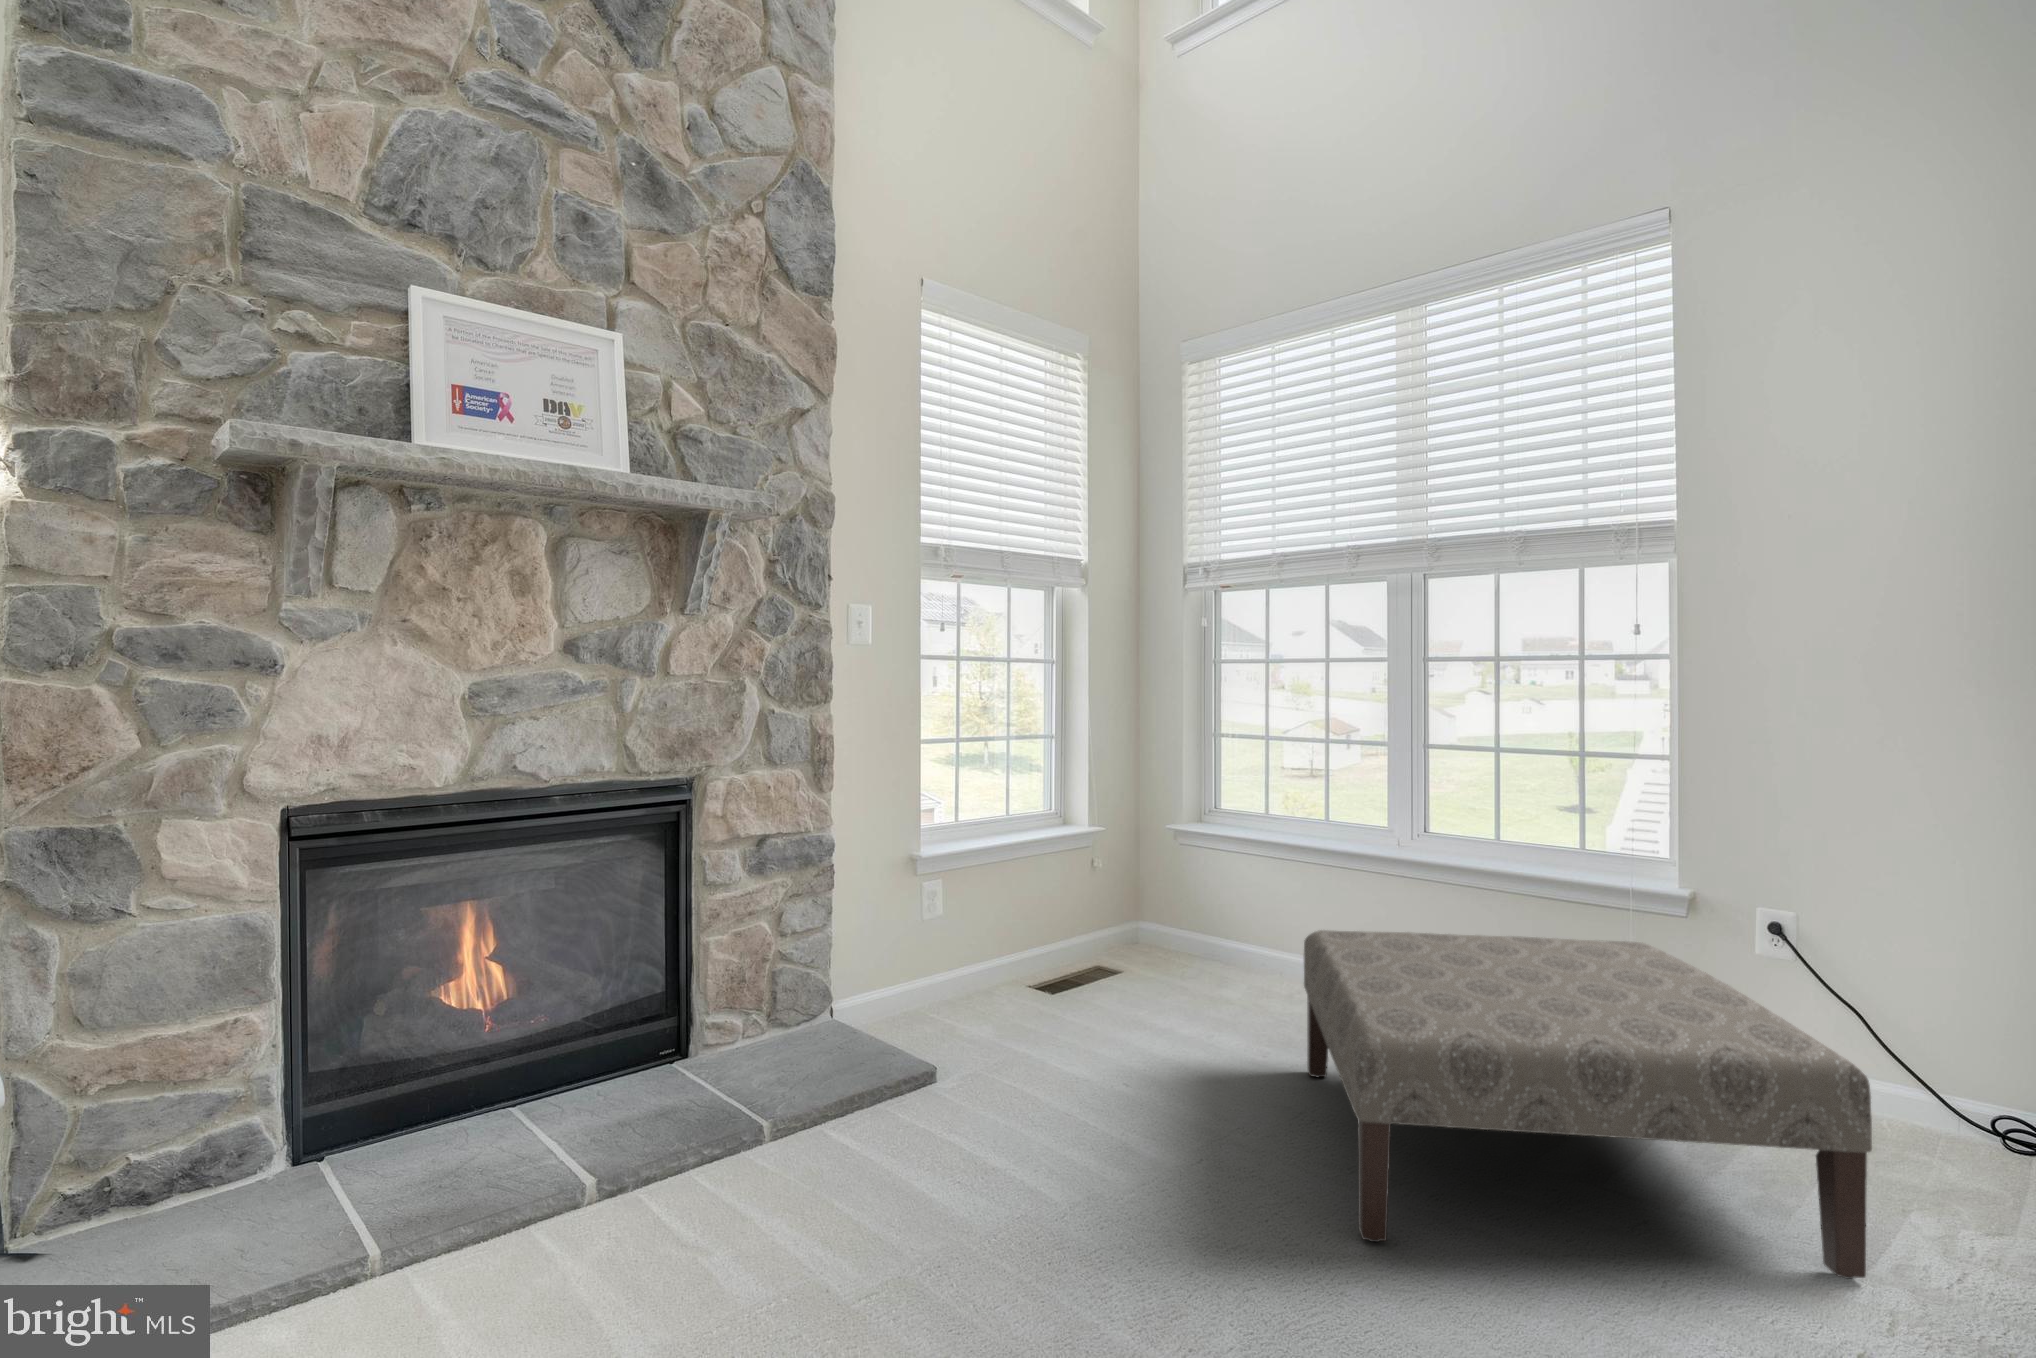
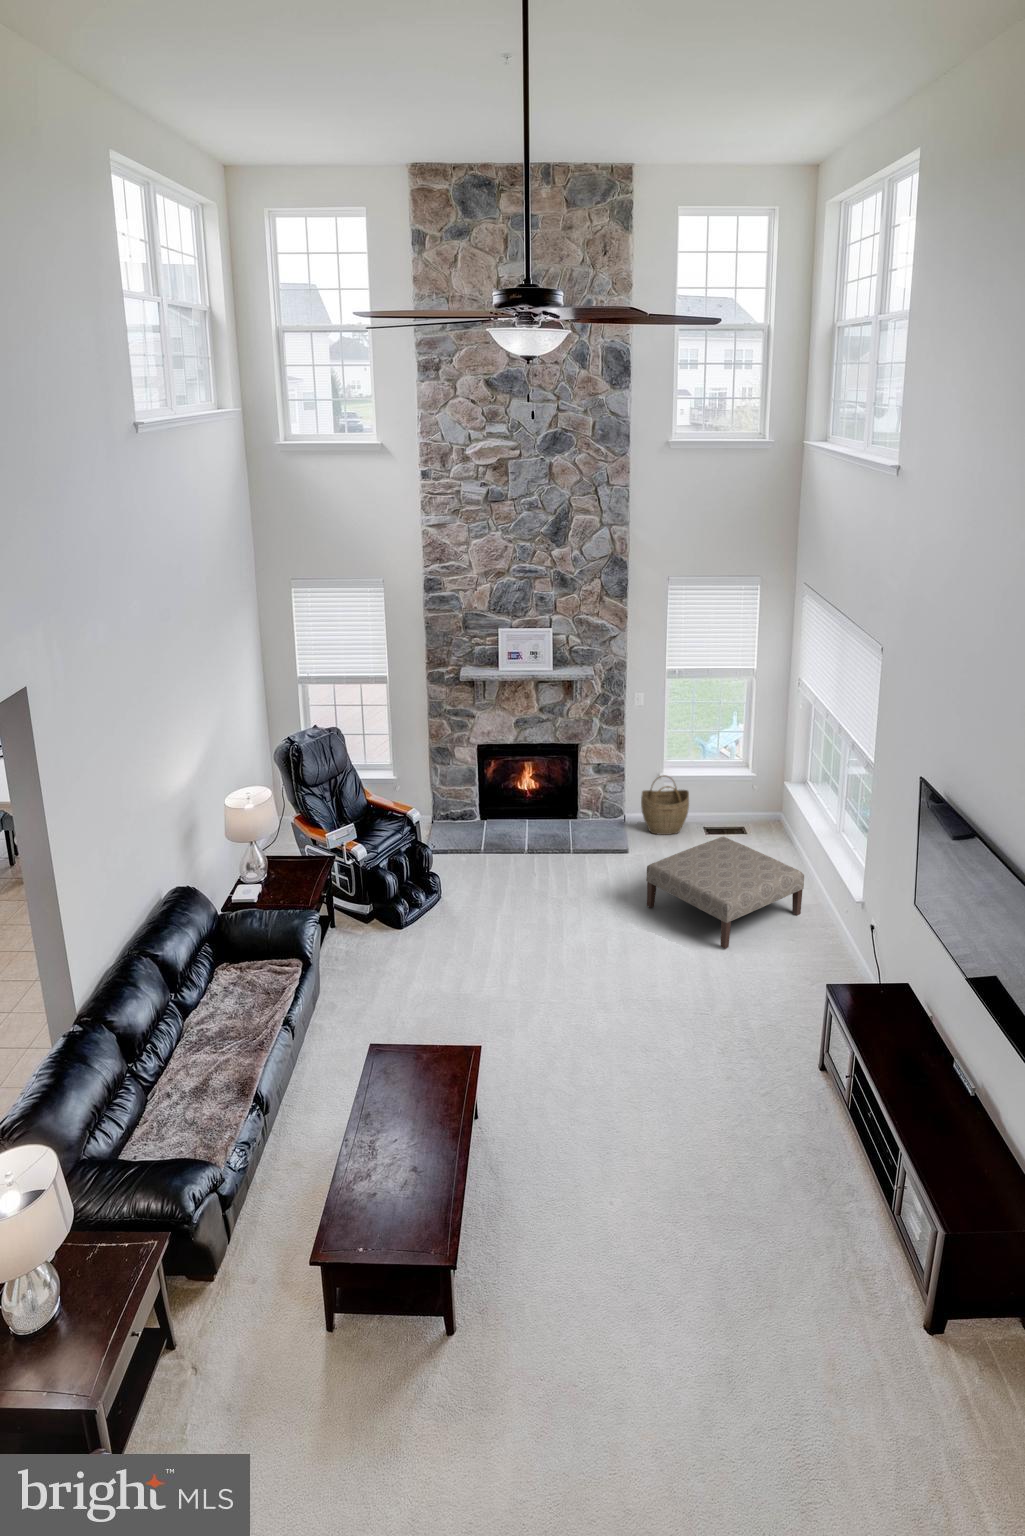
woven basket: none [896,853,1038,1035] -> present [641,775,689,835]

